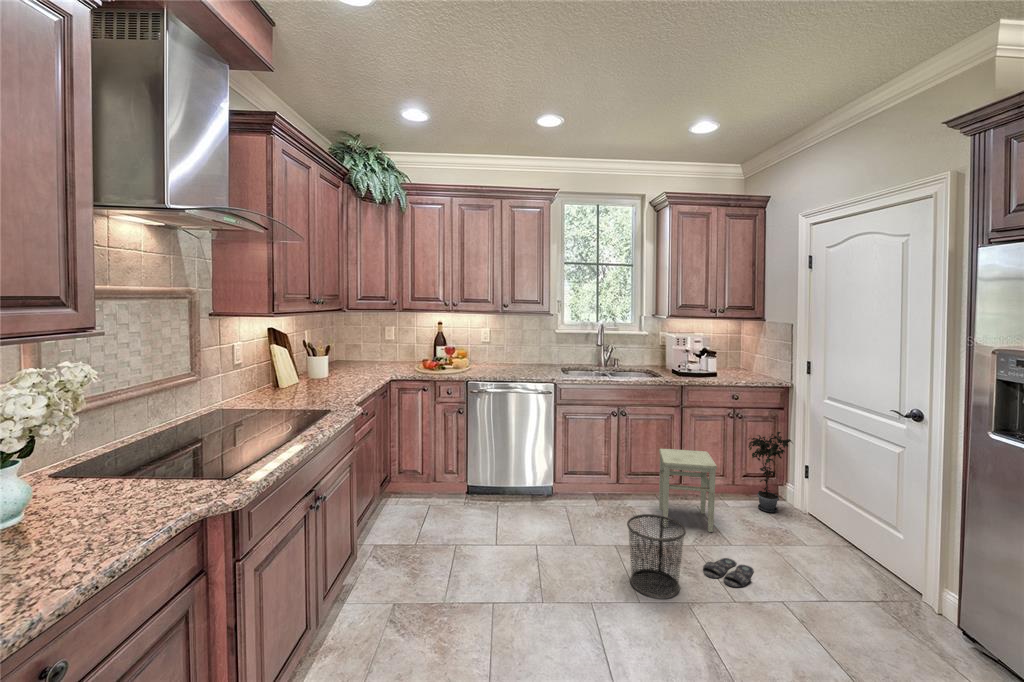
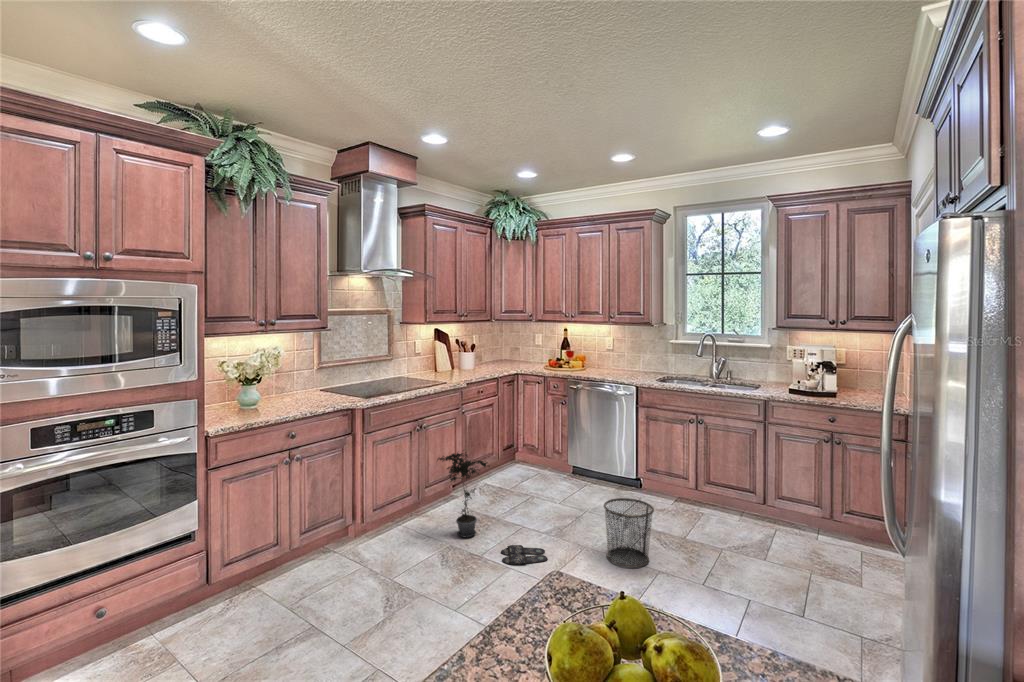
potted plant: present [748,432,792,512] -> present [438,453,487,537]
stool: present [659,449,717,532] -> none [702,460,773,548]
slippers: present [703,558,753,587] -> present [501,545,547,565]

